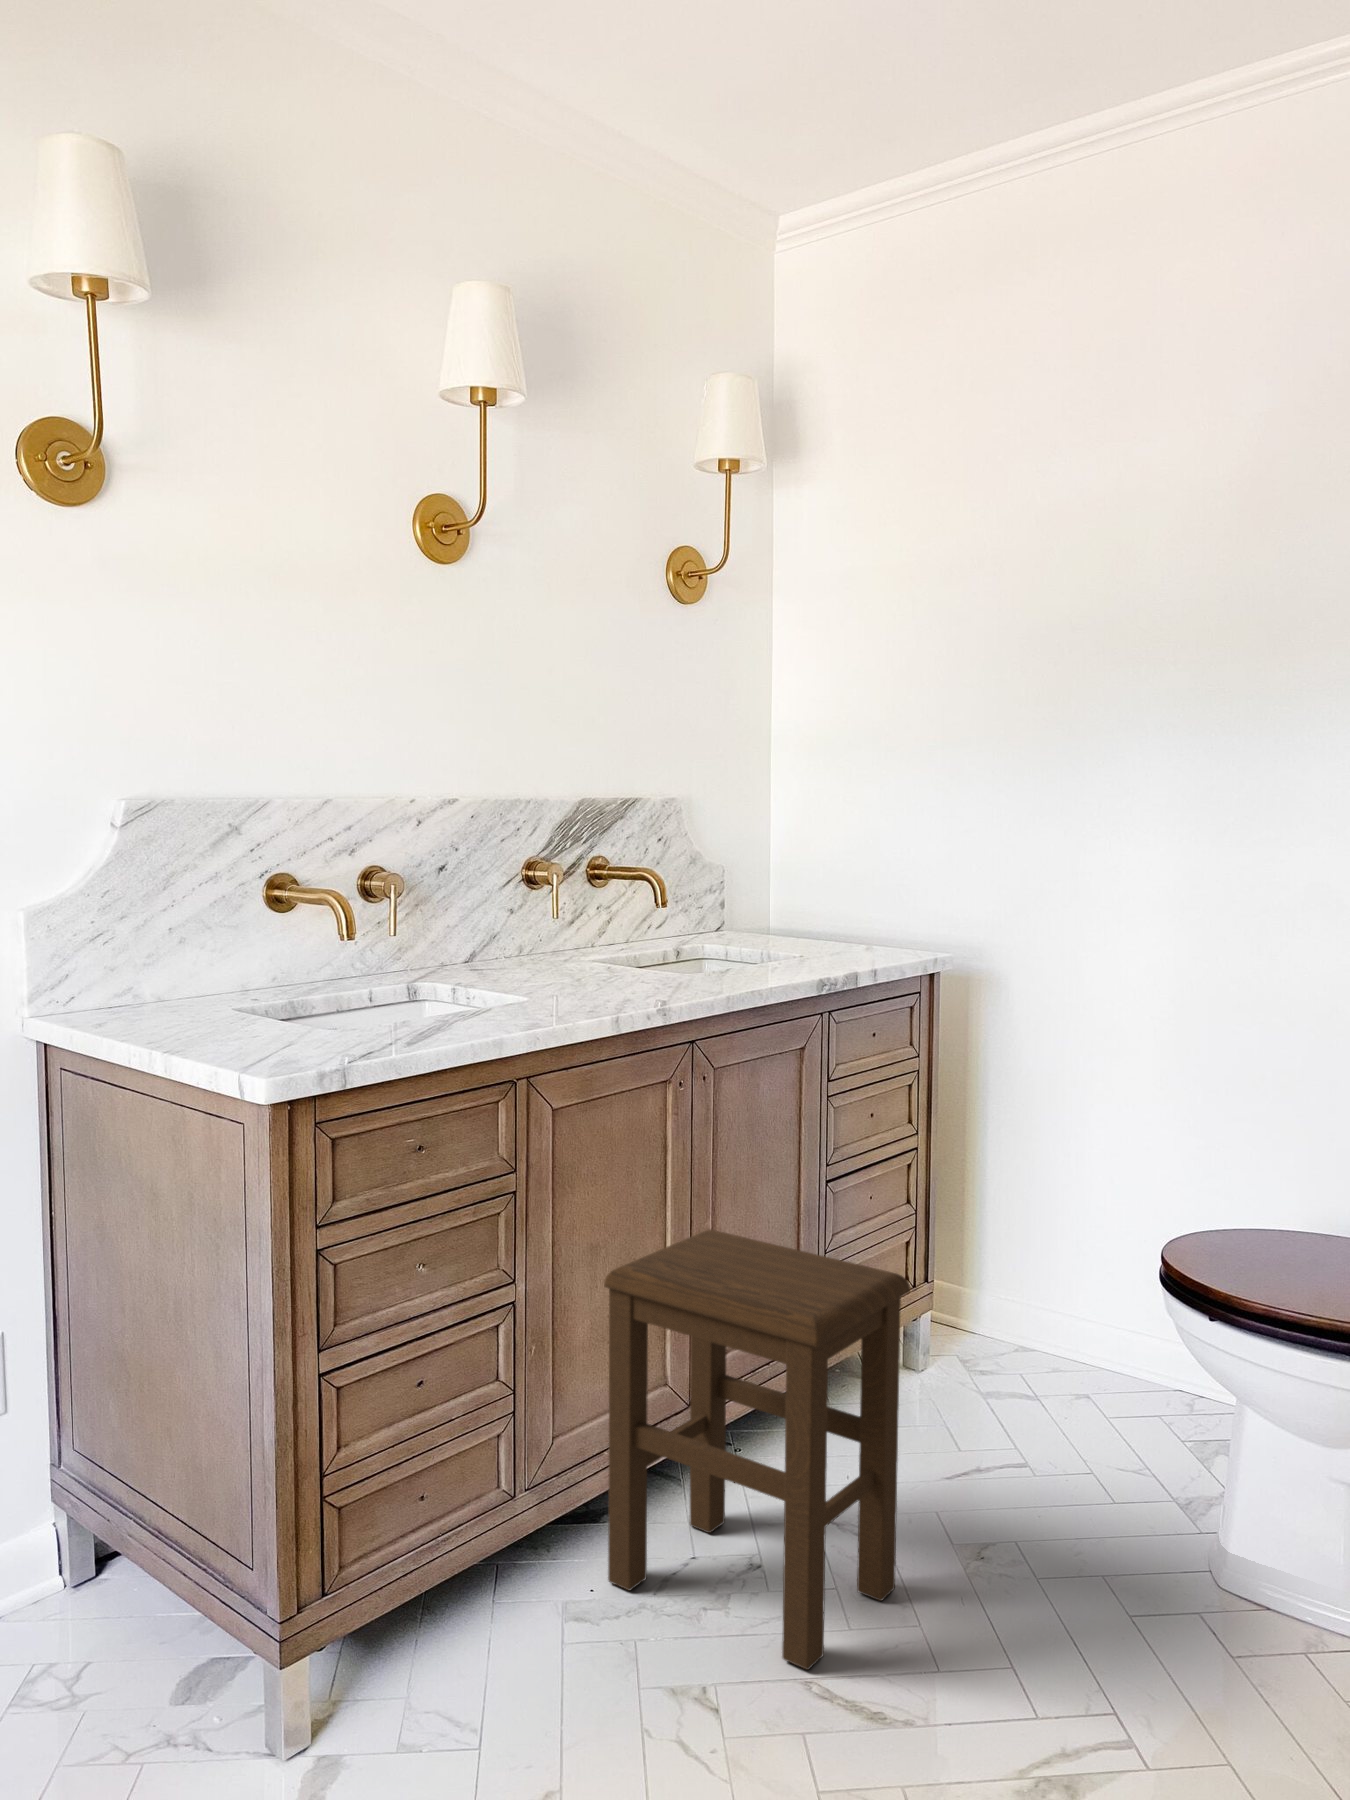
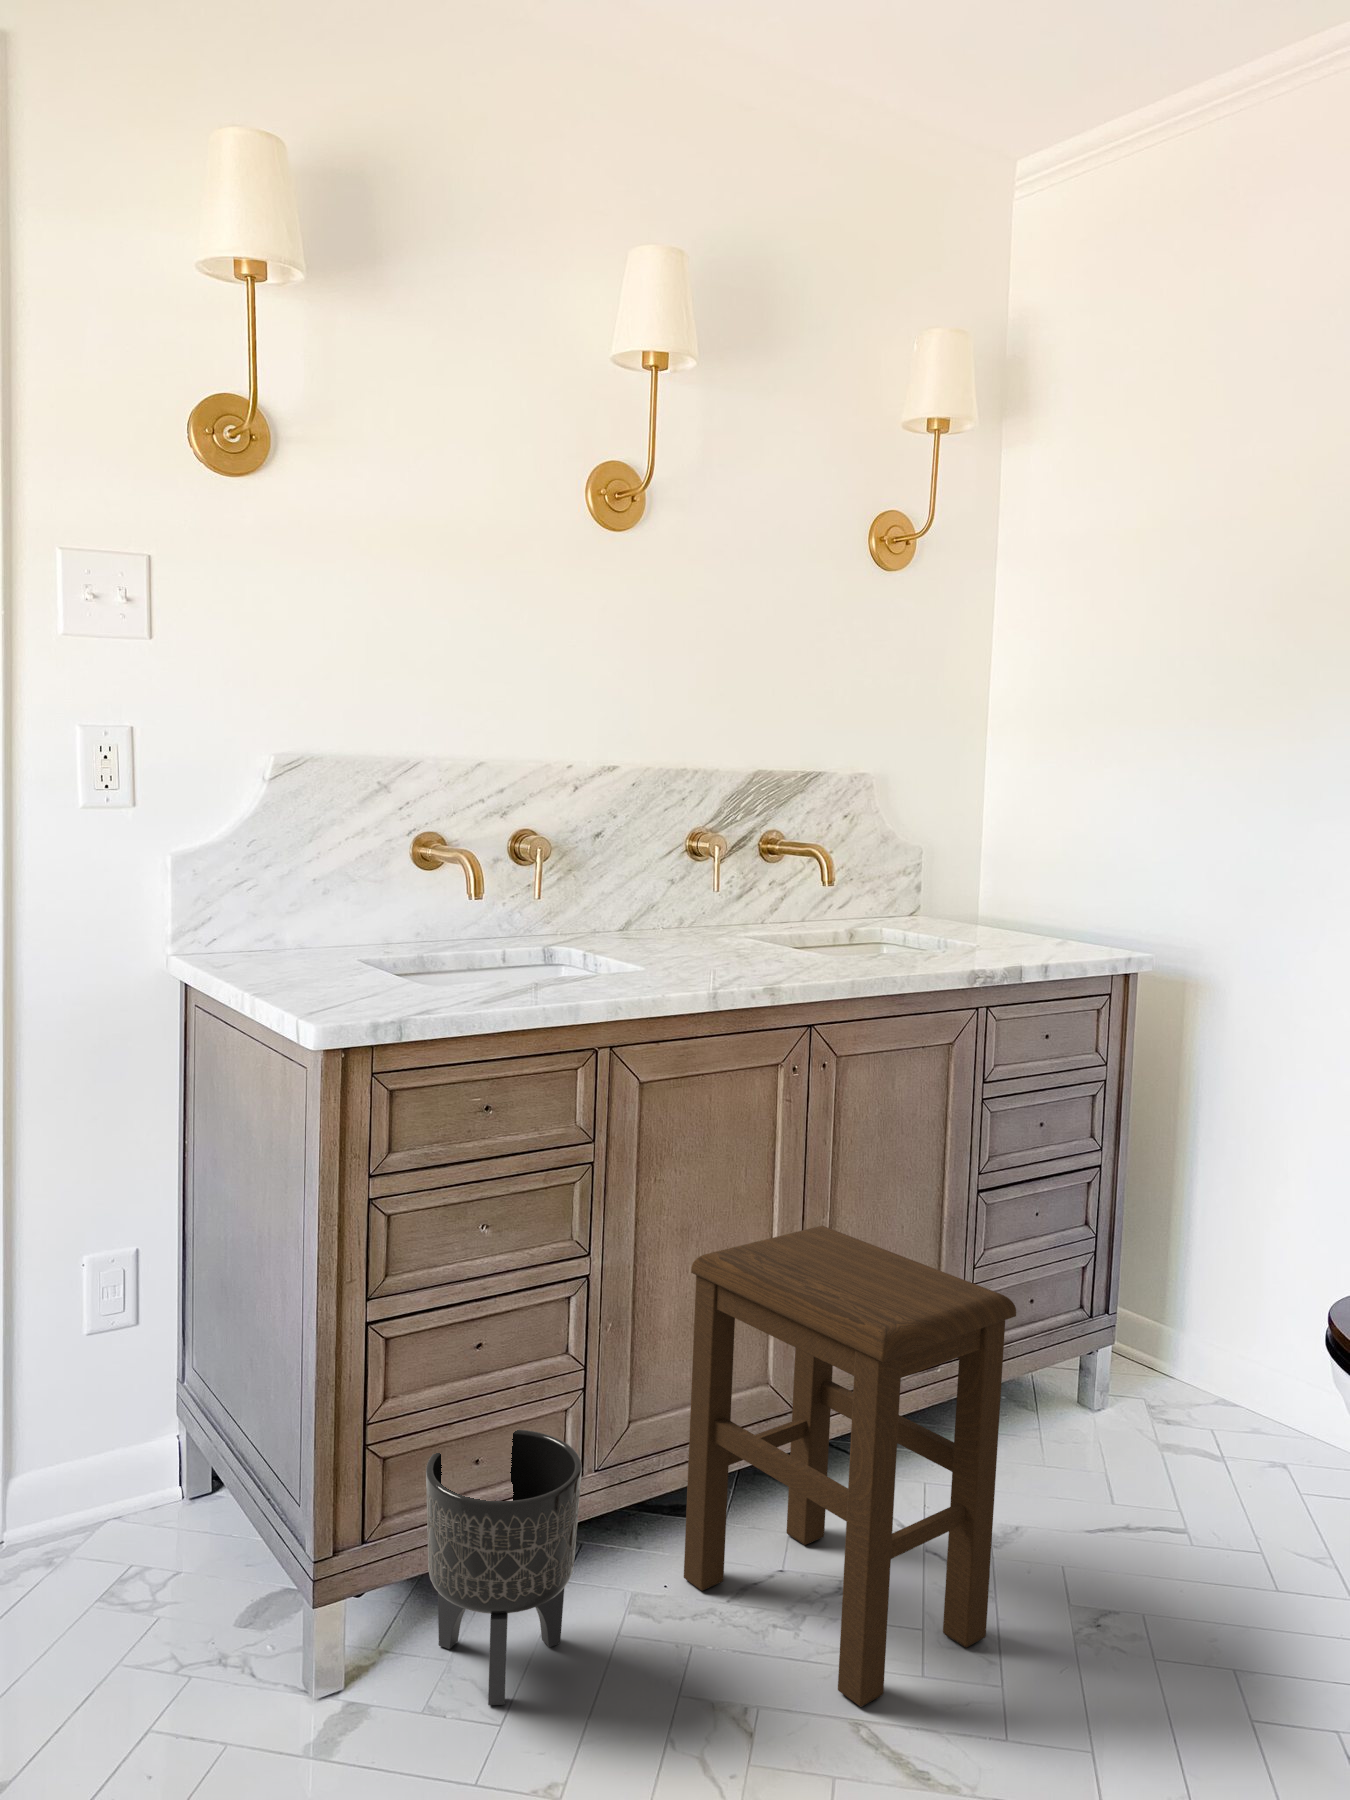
planter: none [379,1460,533,1734] -> present [426,1430,582,1705]

